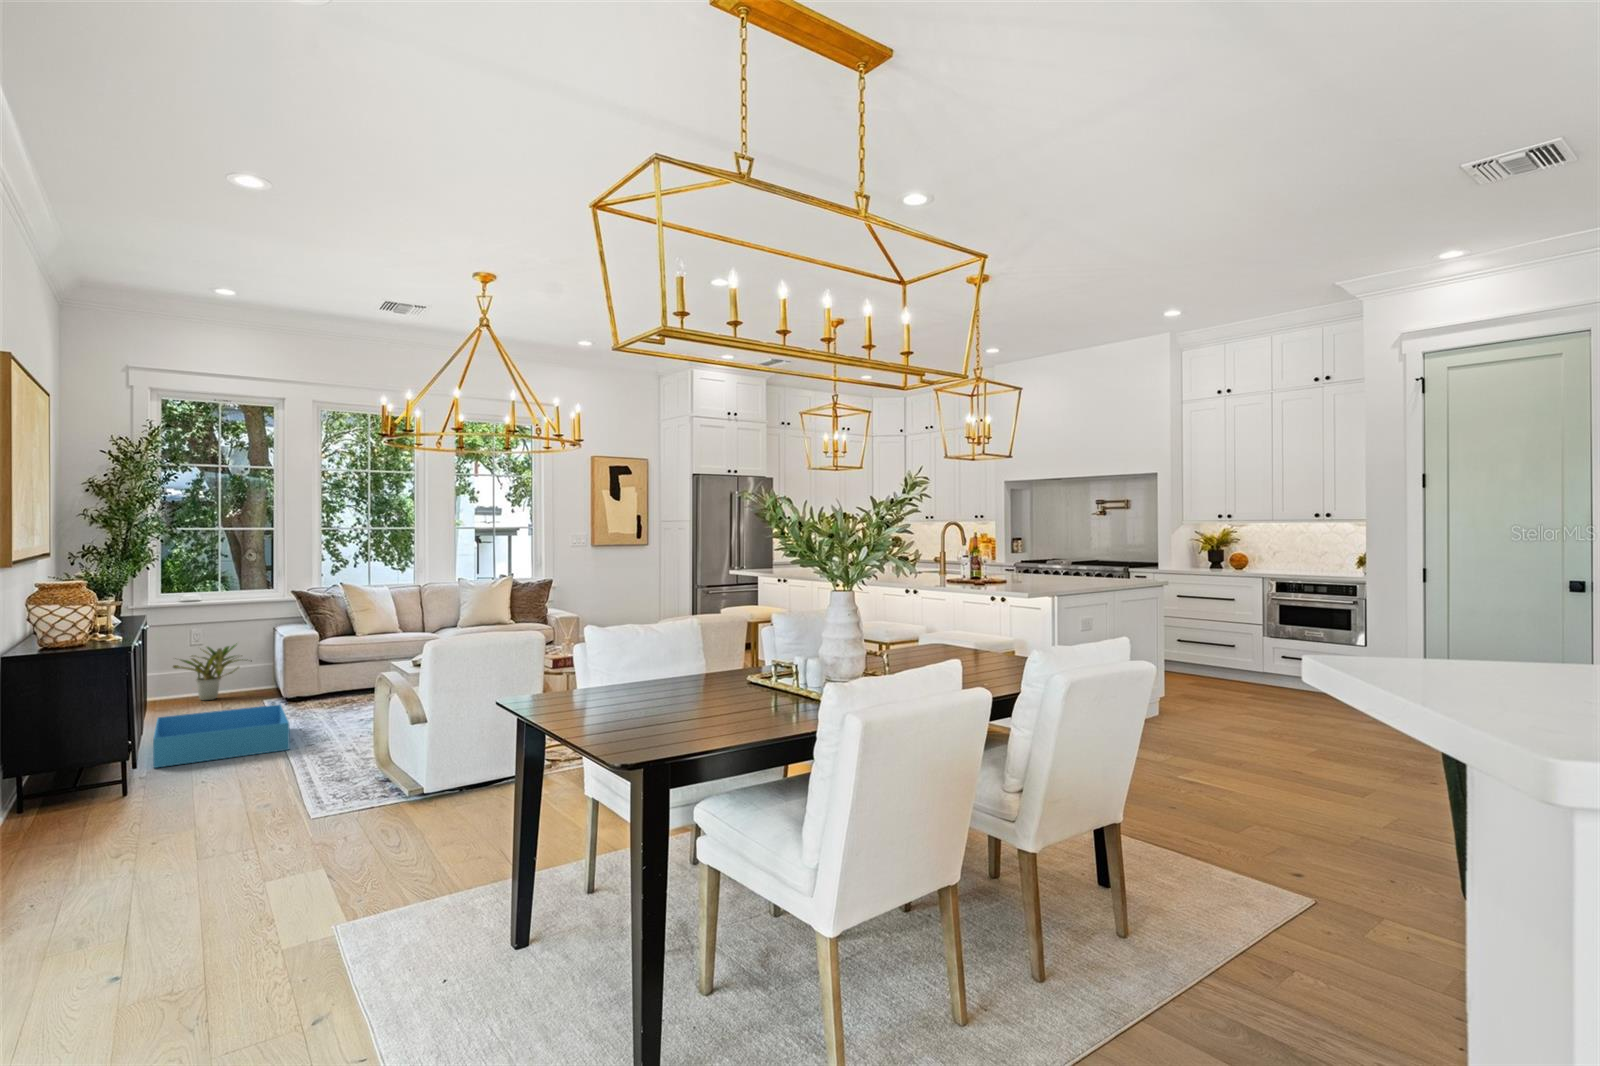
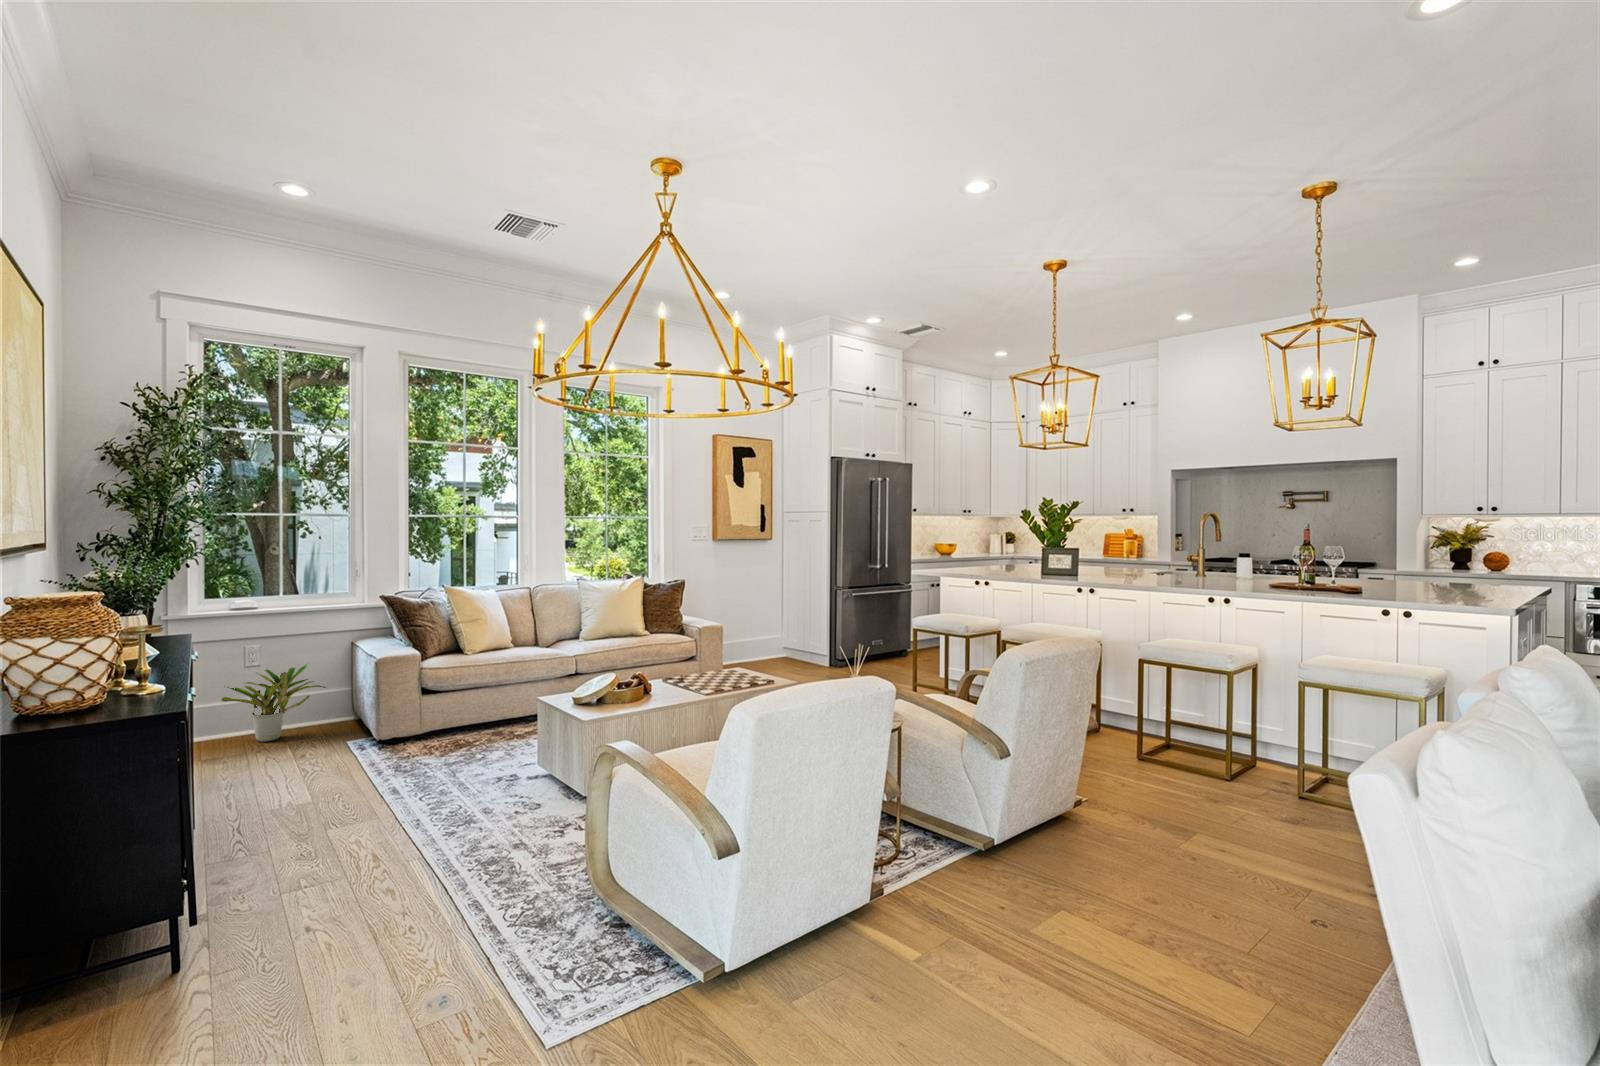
storage bin: present [153,704,290,768] -> none [210,761,415,889]

